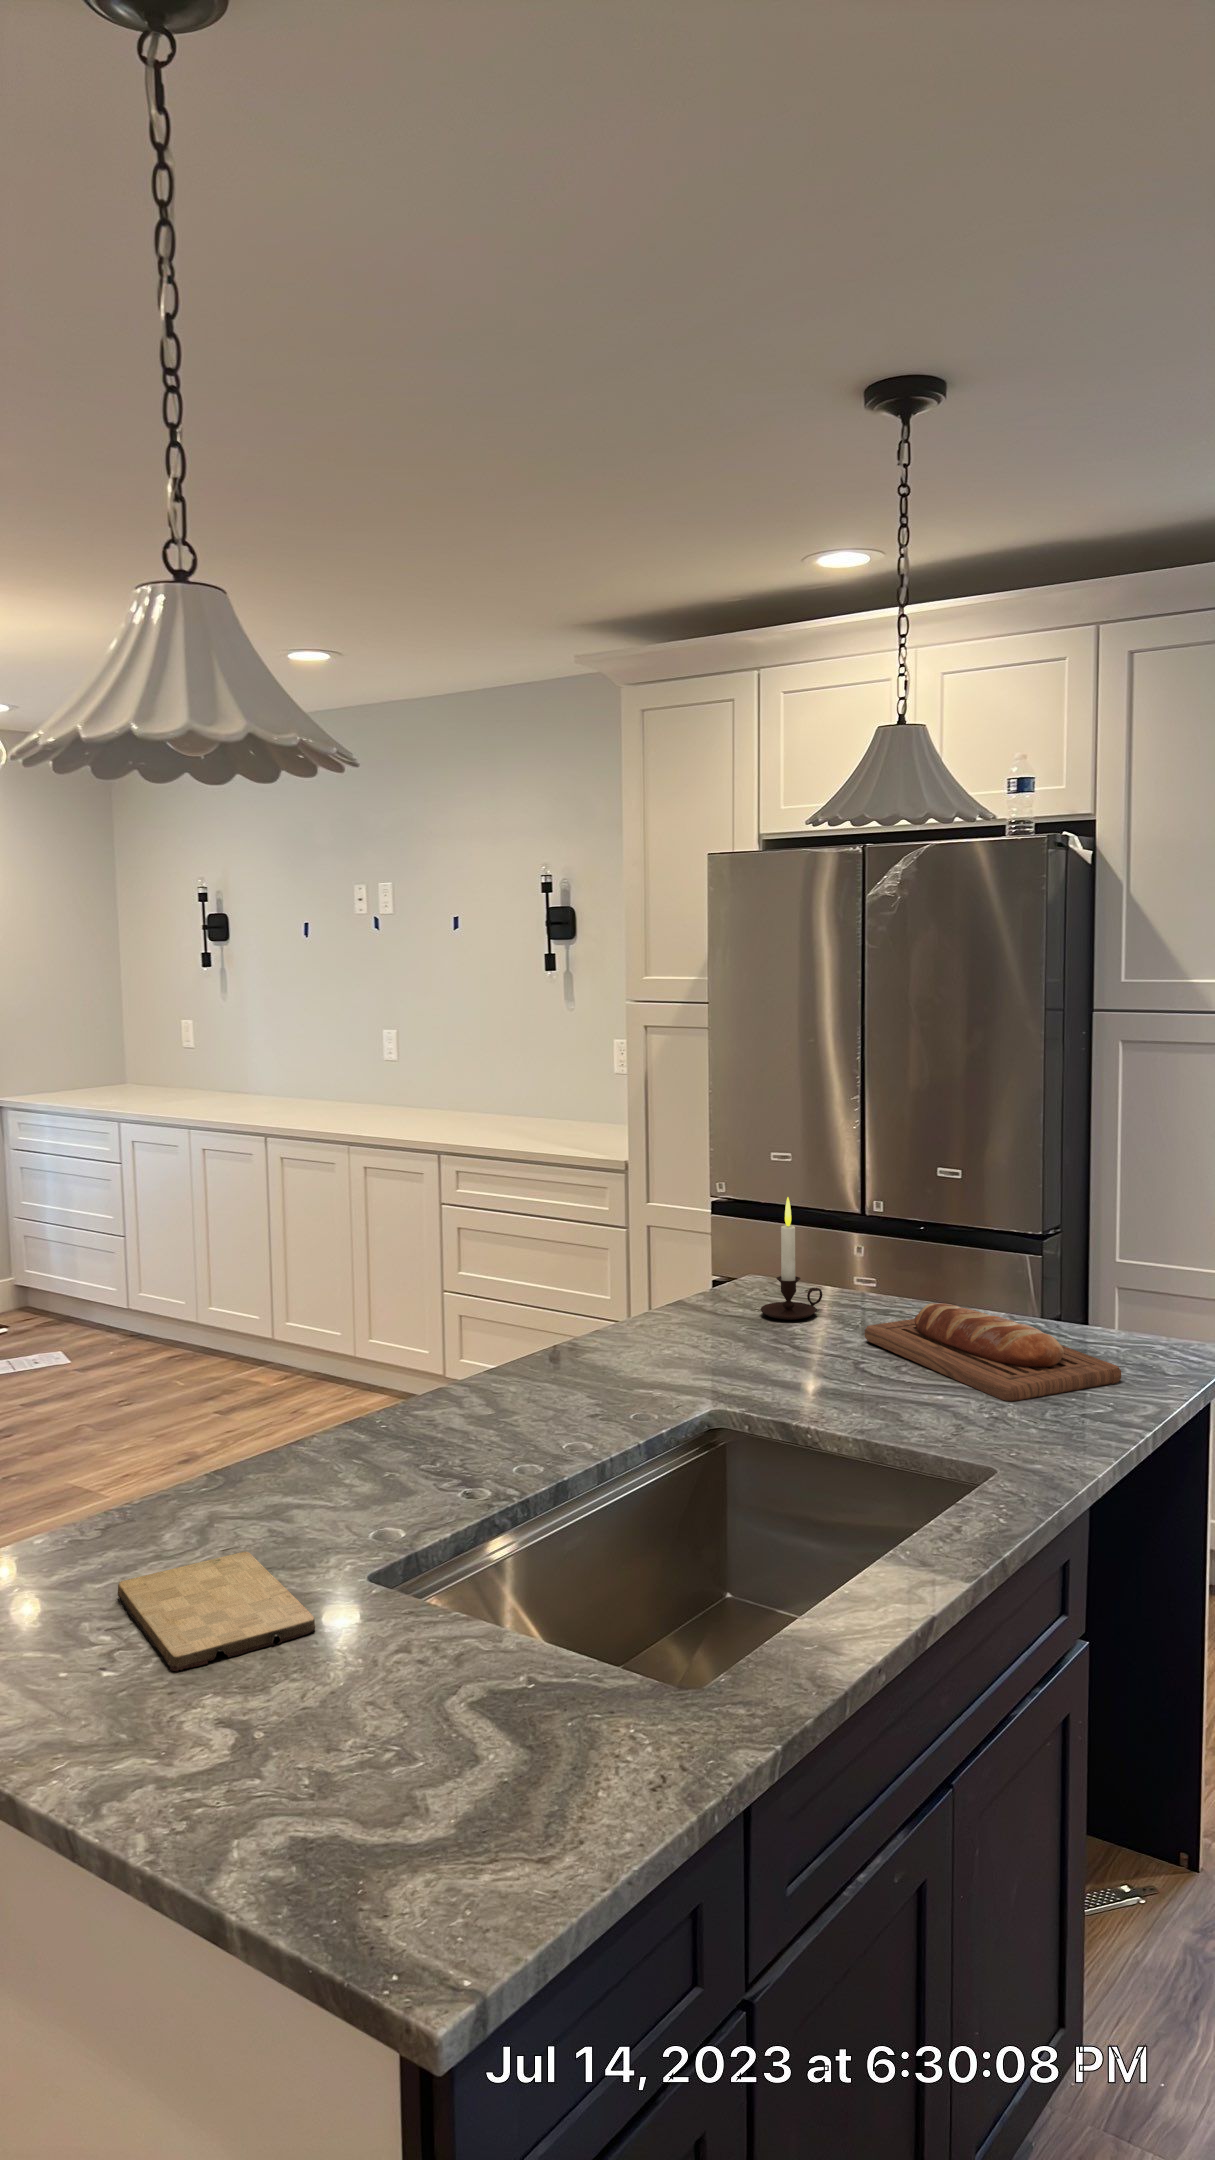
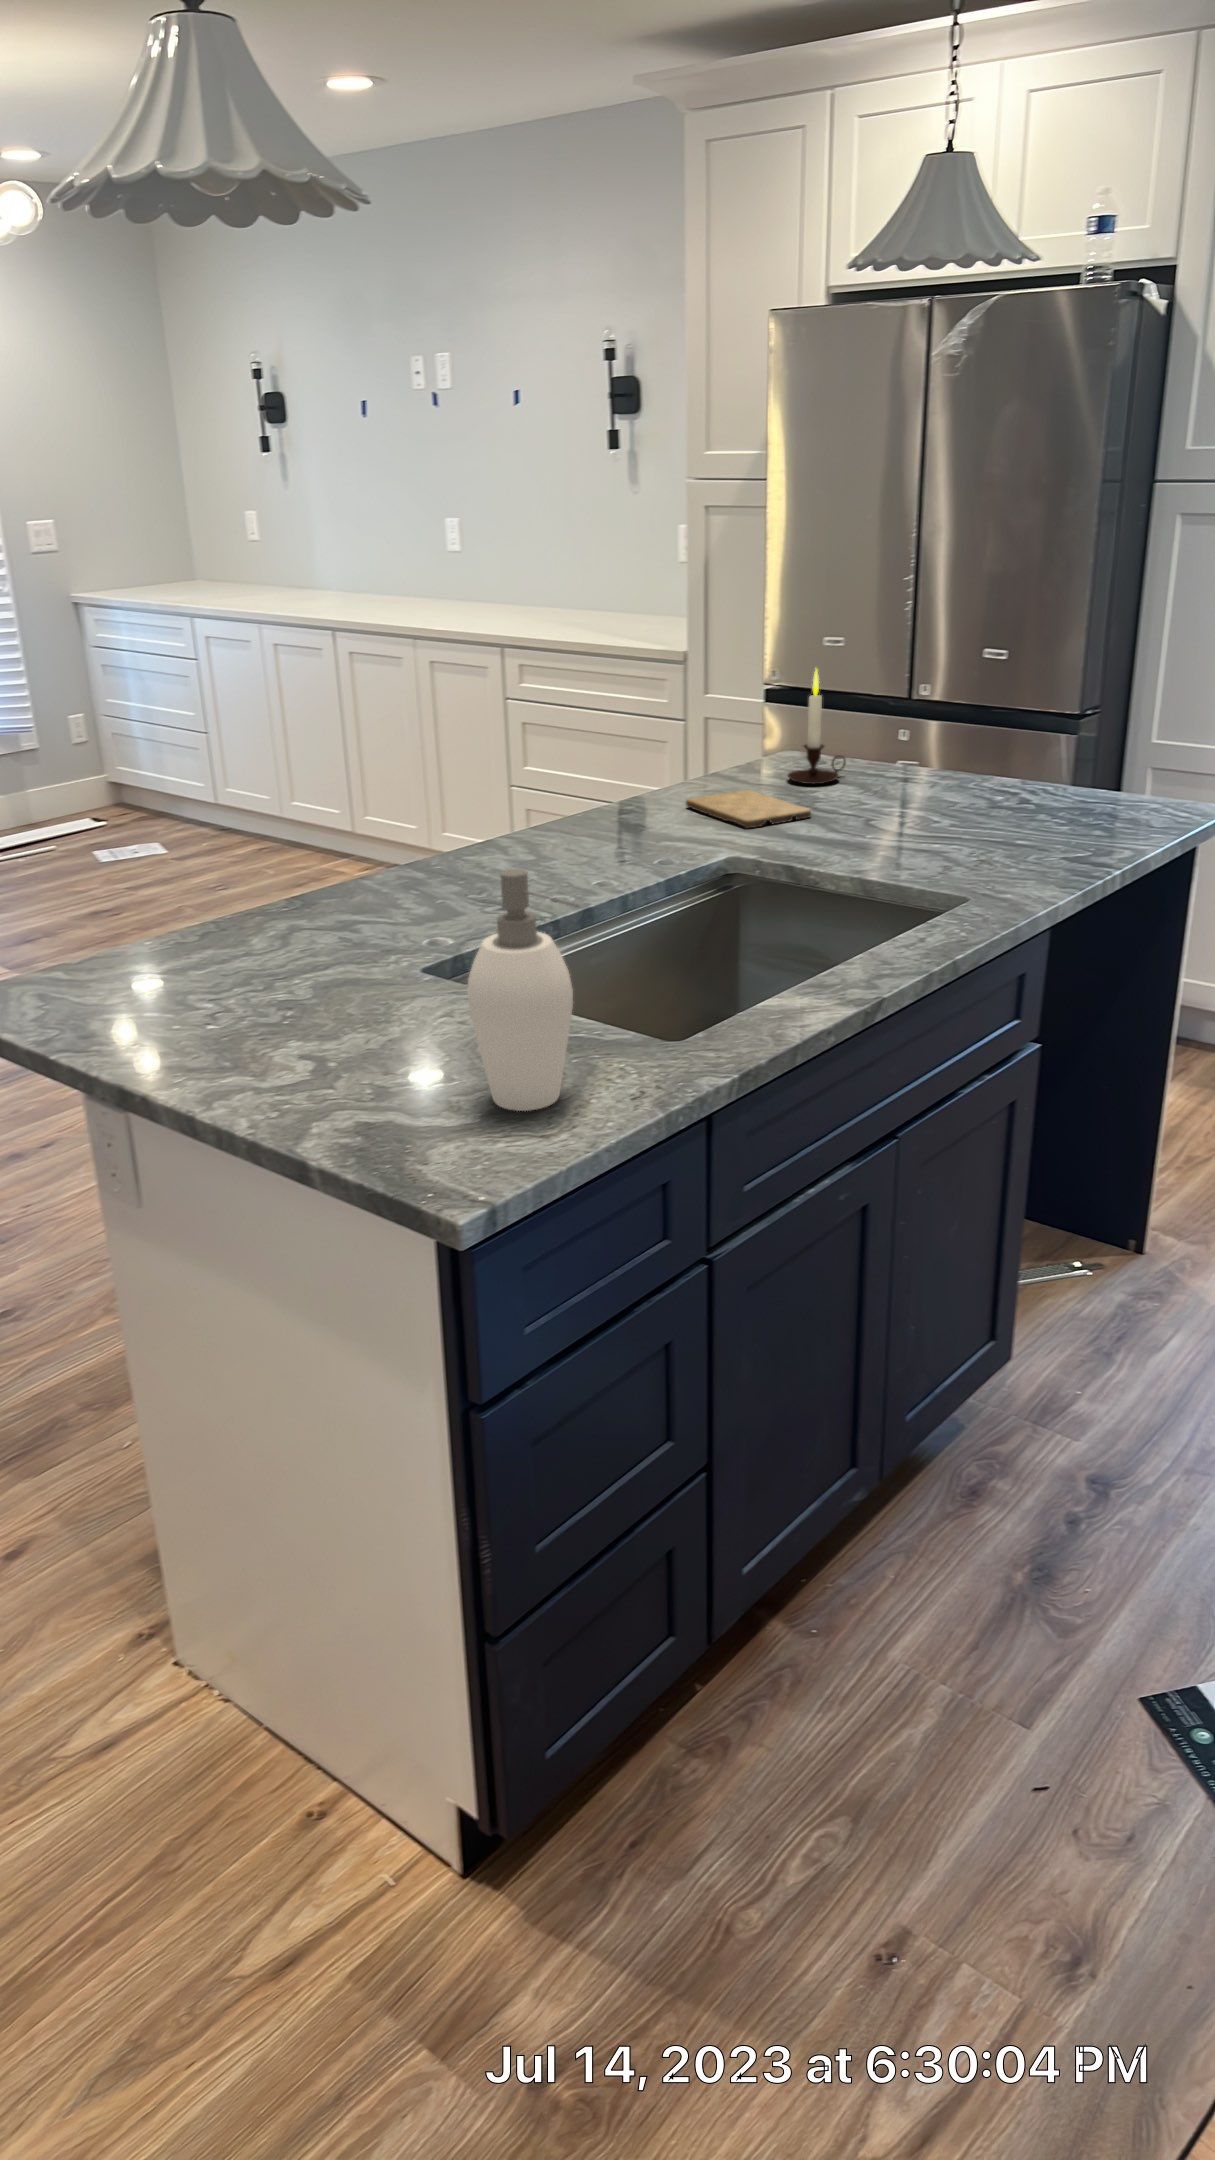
bread loaf: present [865,1303,1121,1401] -> none [878,765,1105,848]
soap dispenser: none [442,1492,591,1813] -> present [467,869,579,1111]
cutting board: present [118,1552,315,1671] -> present [686,790,811,828]

